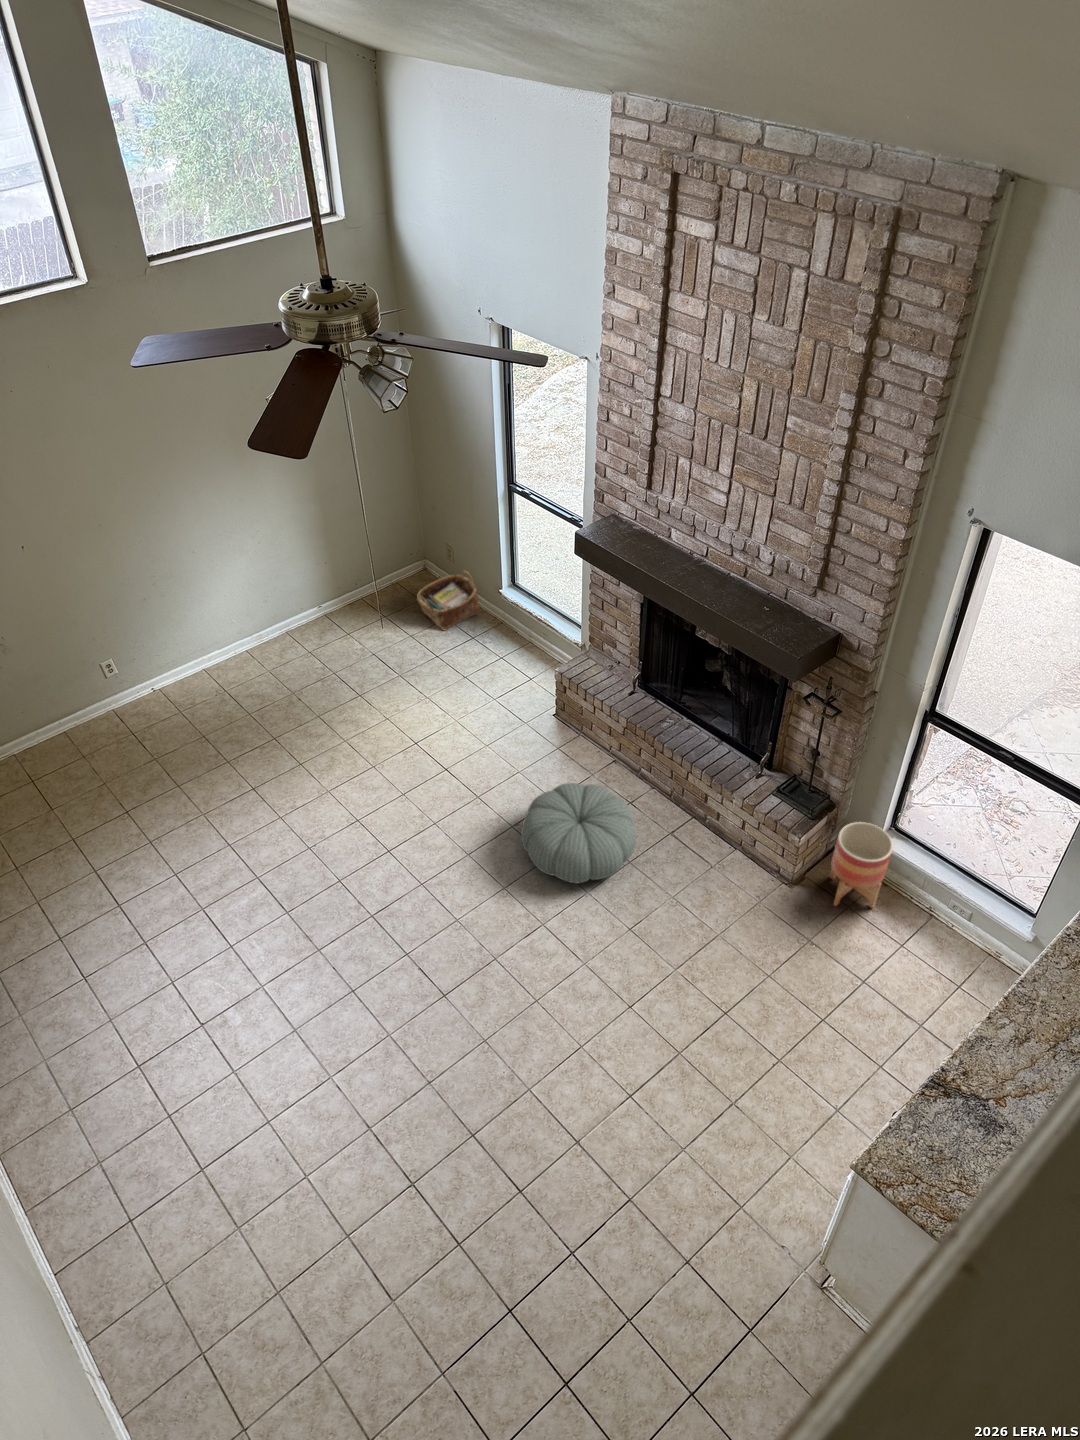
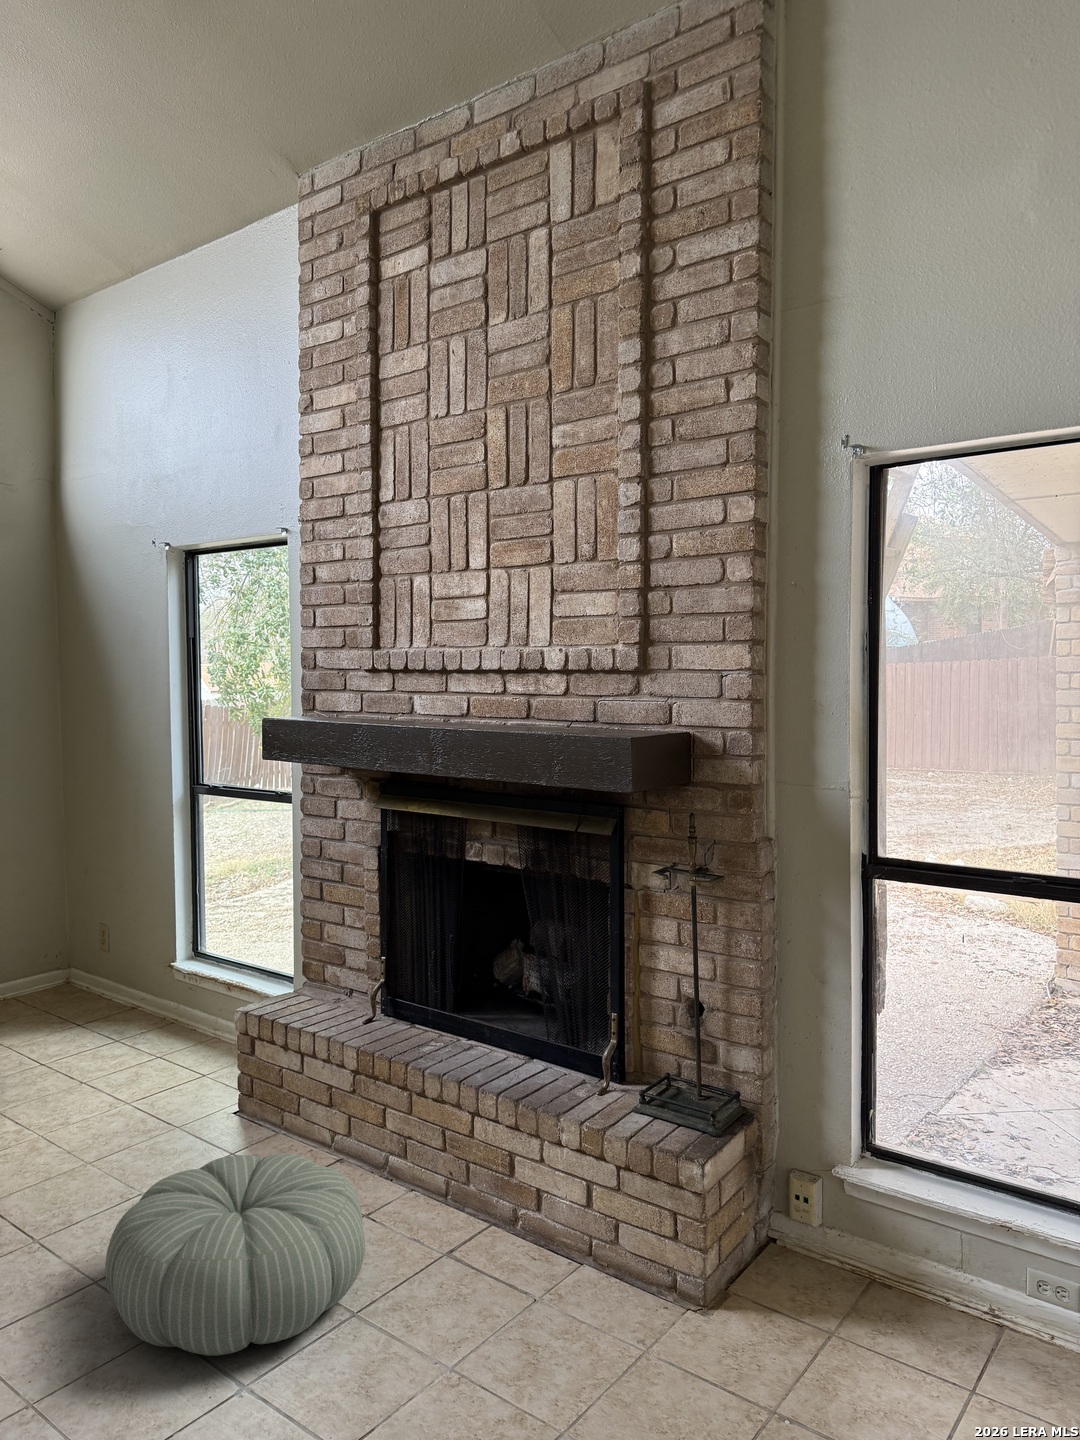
woven basket: present [417,570,479,630] -> none [40,950,147,1038]
planter: present [829,822,893,908] -> none [775,1125,890,1335]

